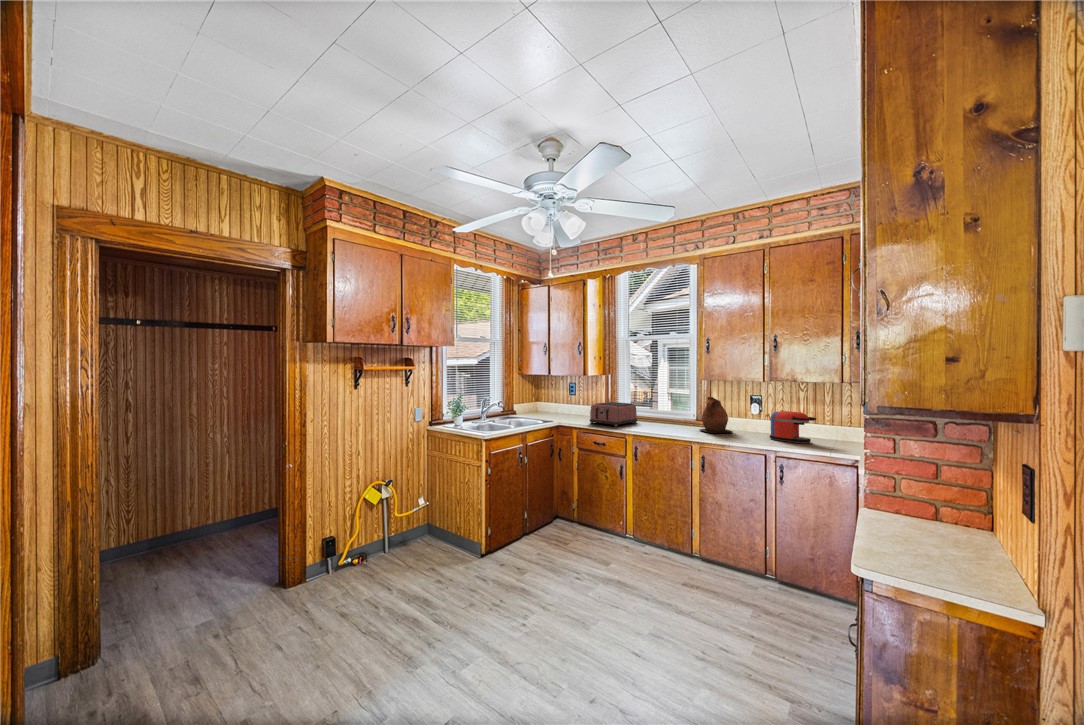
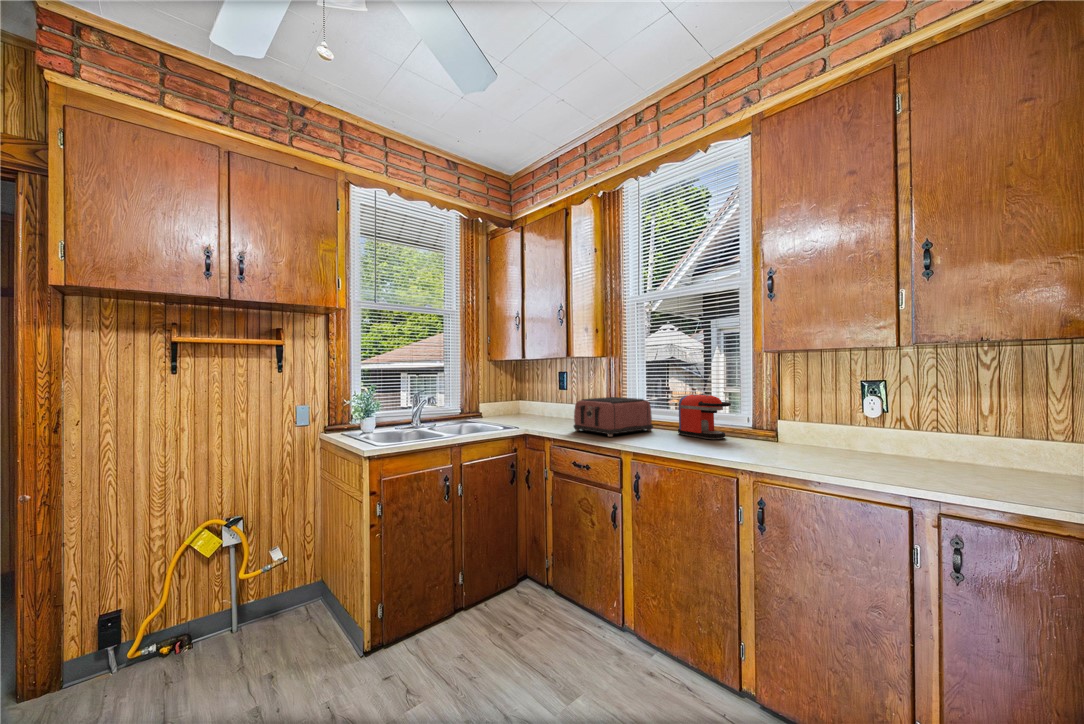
ceramic pitcher: present [700,397,733,433] -> none [754,383,825,453]
coffee maker: present [770,411,816,443] -> present [678,394,731,439]

